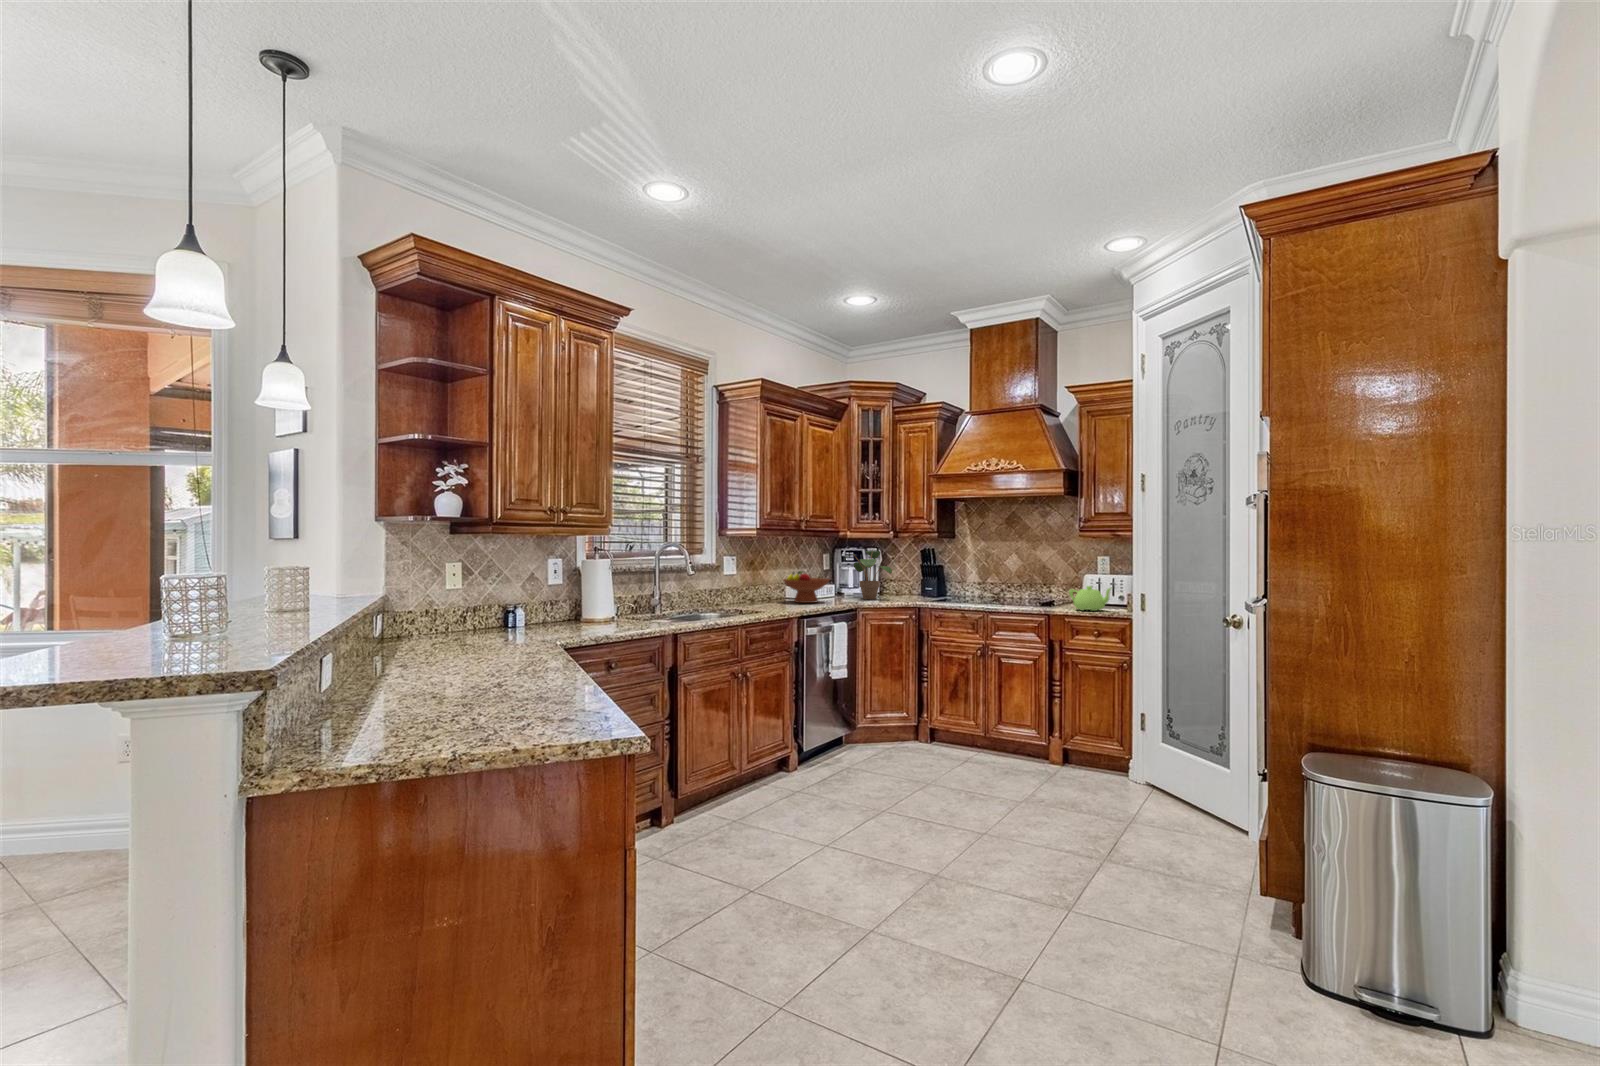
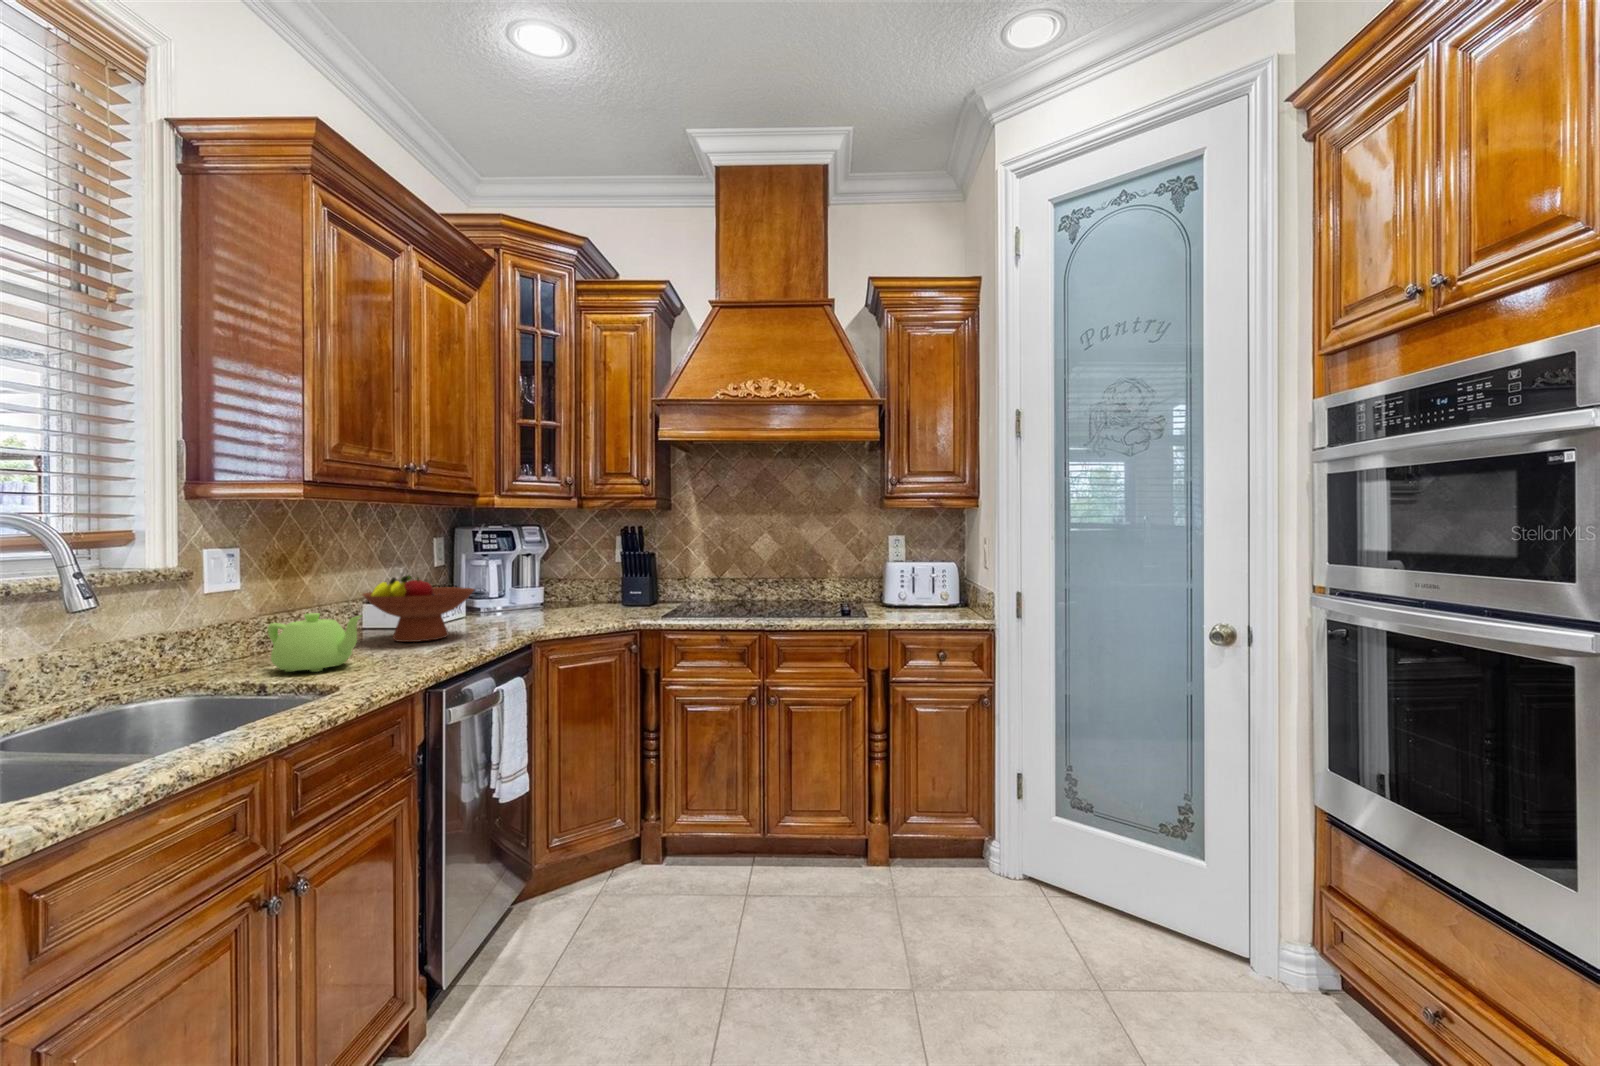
potted plant: present [845,551,892,599] -> none [493,530,588,619]
teapot: present [1069,586,1111,611] -> present [267,613,361,672]

